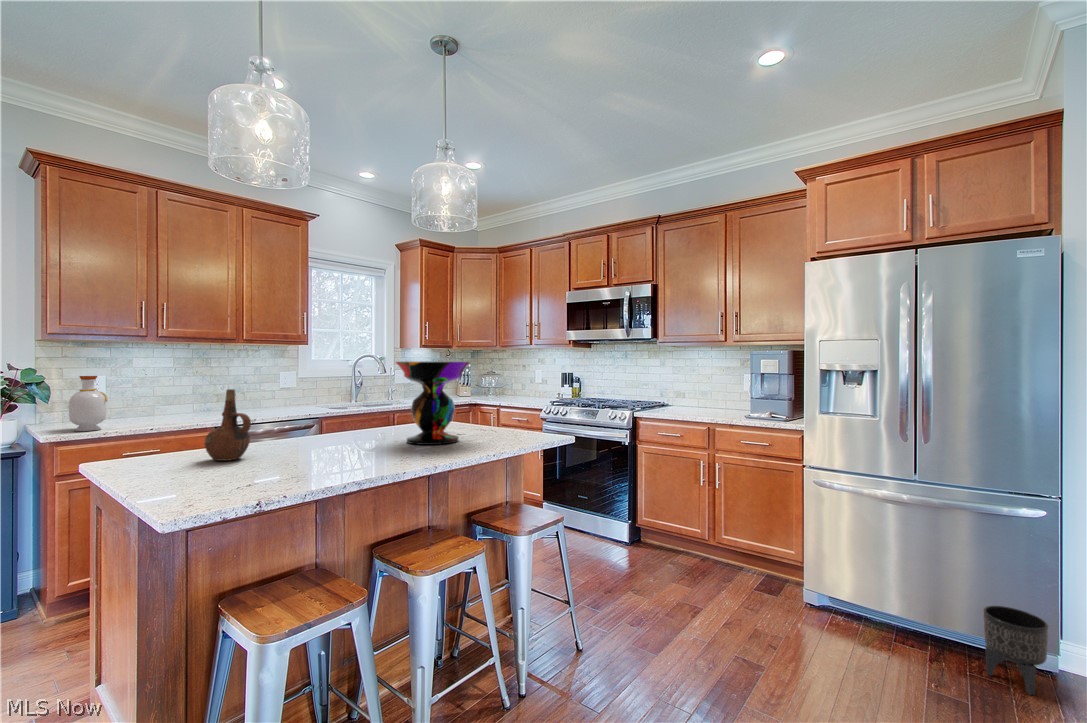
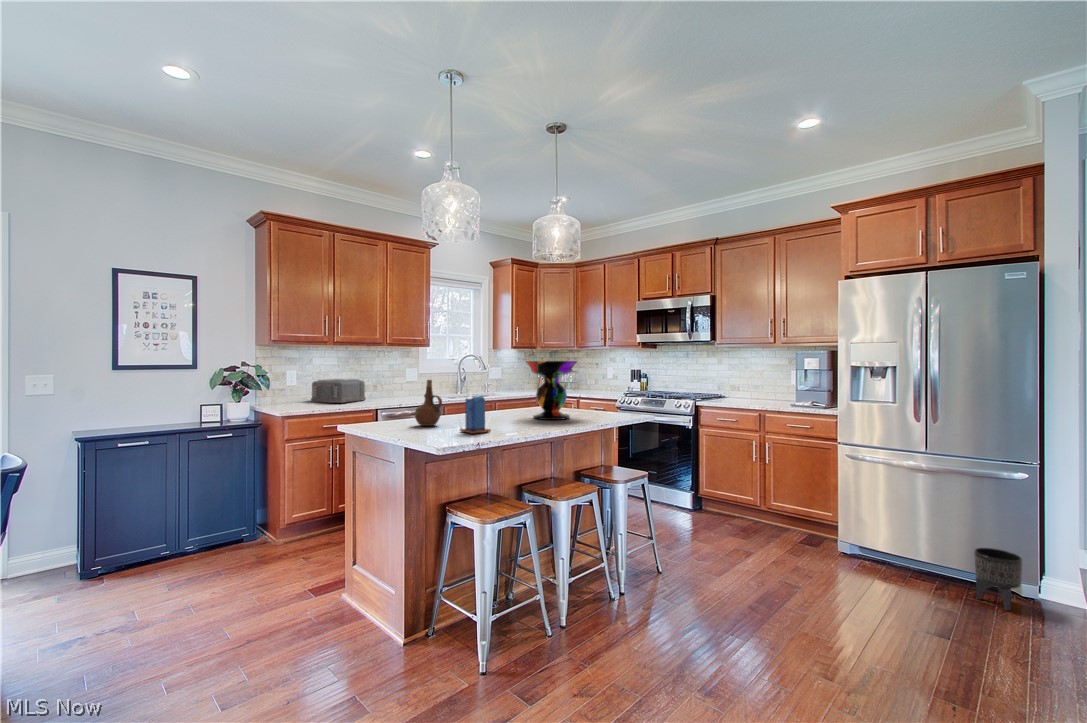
bottle: present [68,376,107,431] -> none [287,372,311,411]
toaster: none [127,385,212,417] -> present [311,379,366,403]
candle: none [261,409,310,478] -> present [460,392,491,434]

